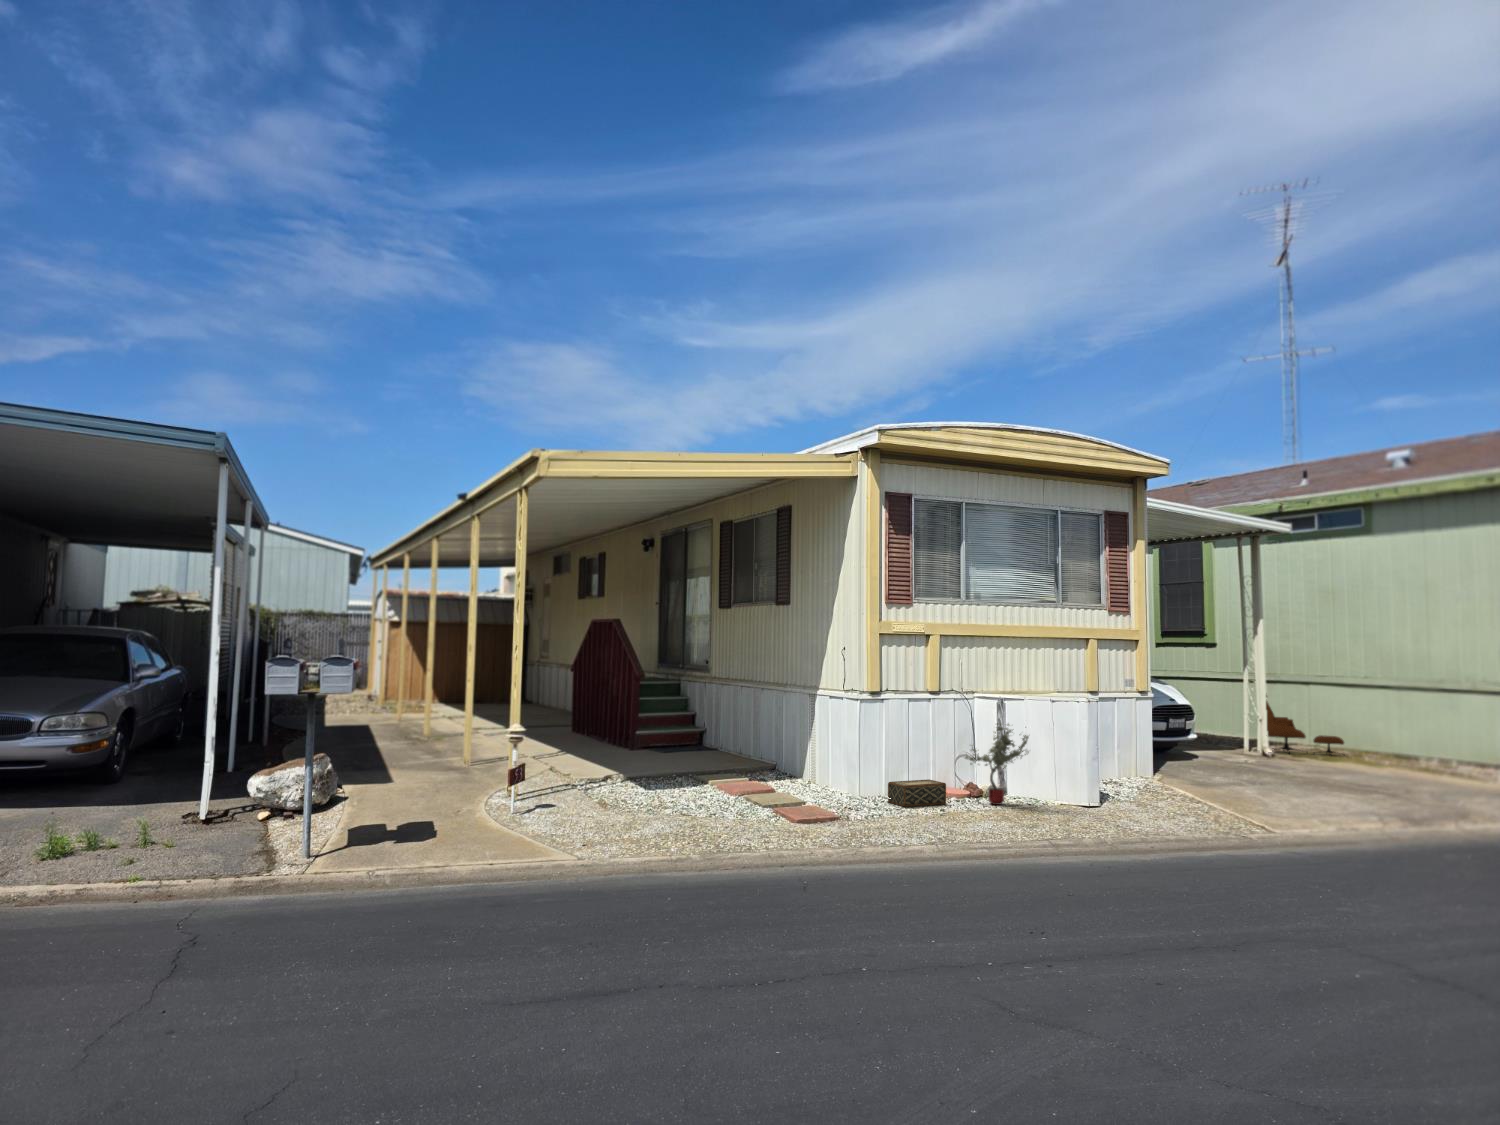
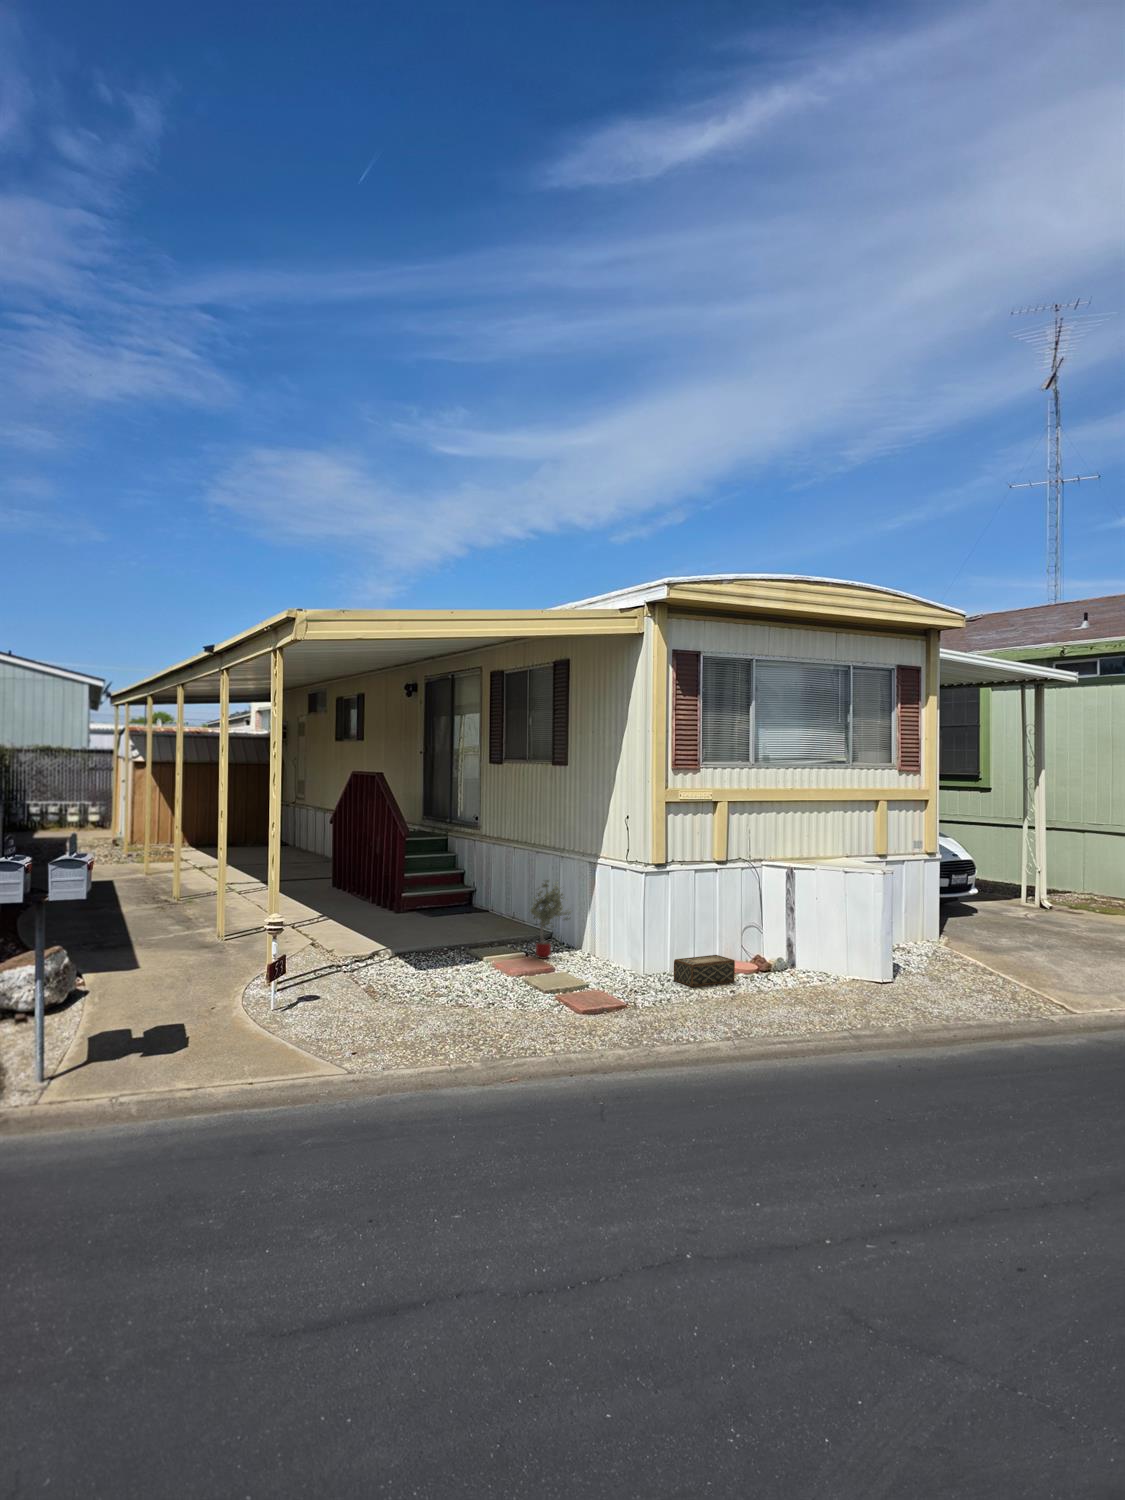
lounge chair: present [1266,696,1344,754] -> none [1034,838,1120,906]
potted tree: present [965,723,1029,805] -> present [531,880,571,959]

